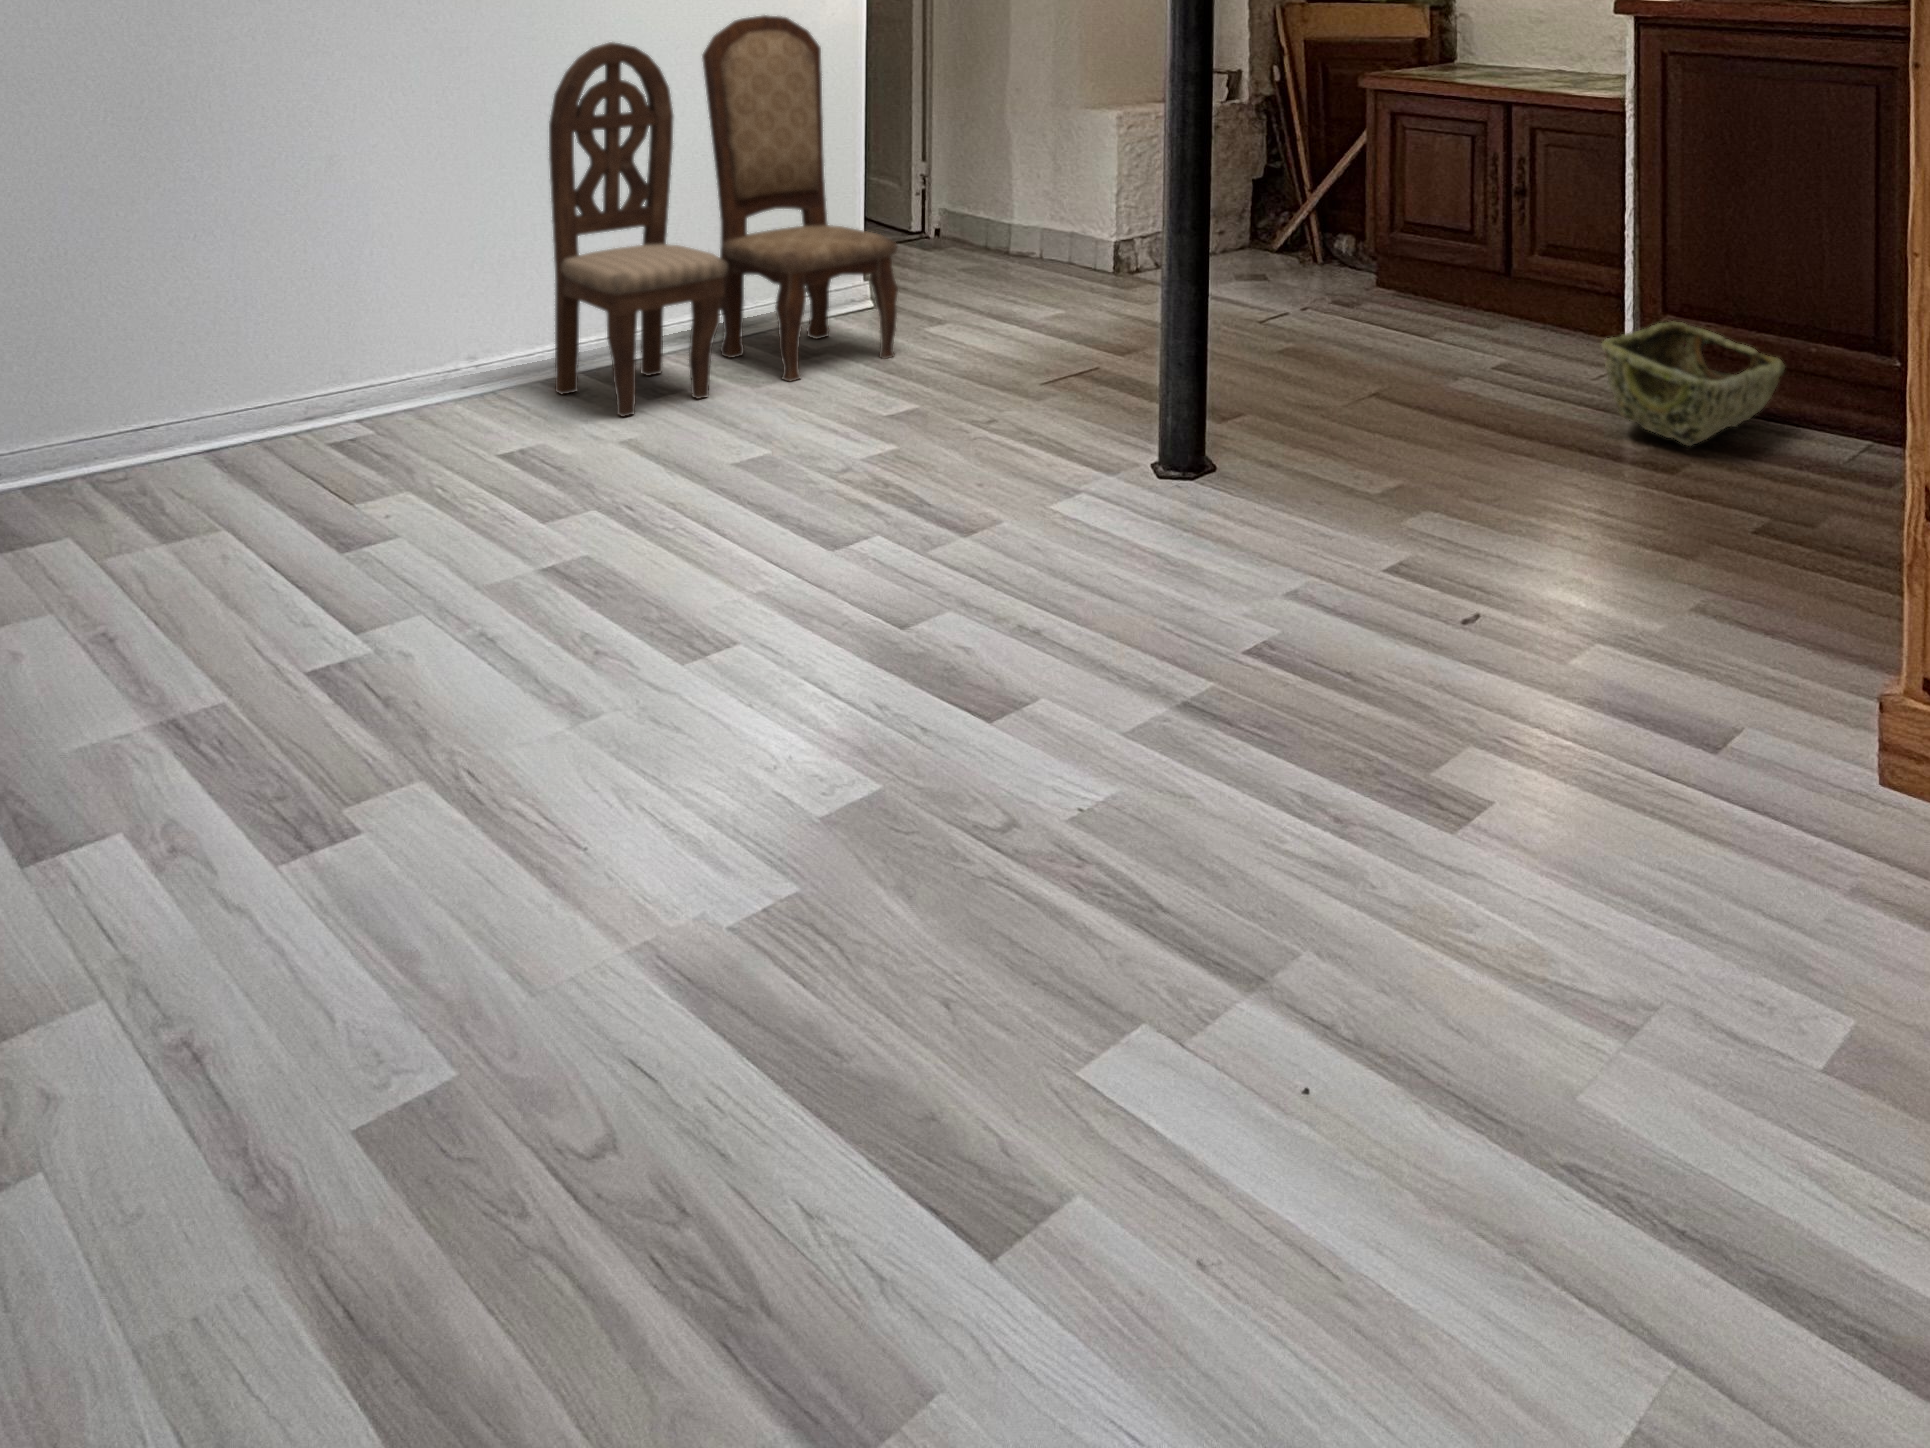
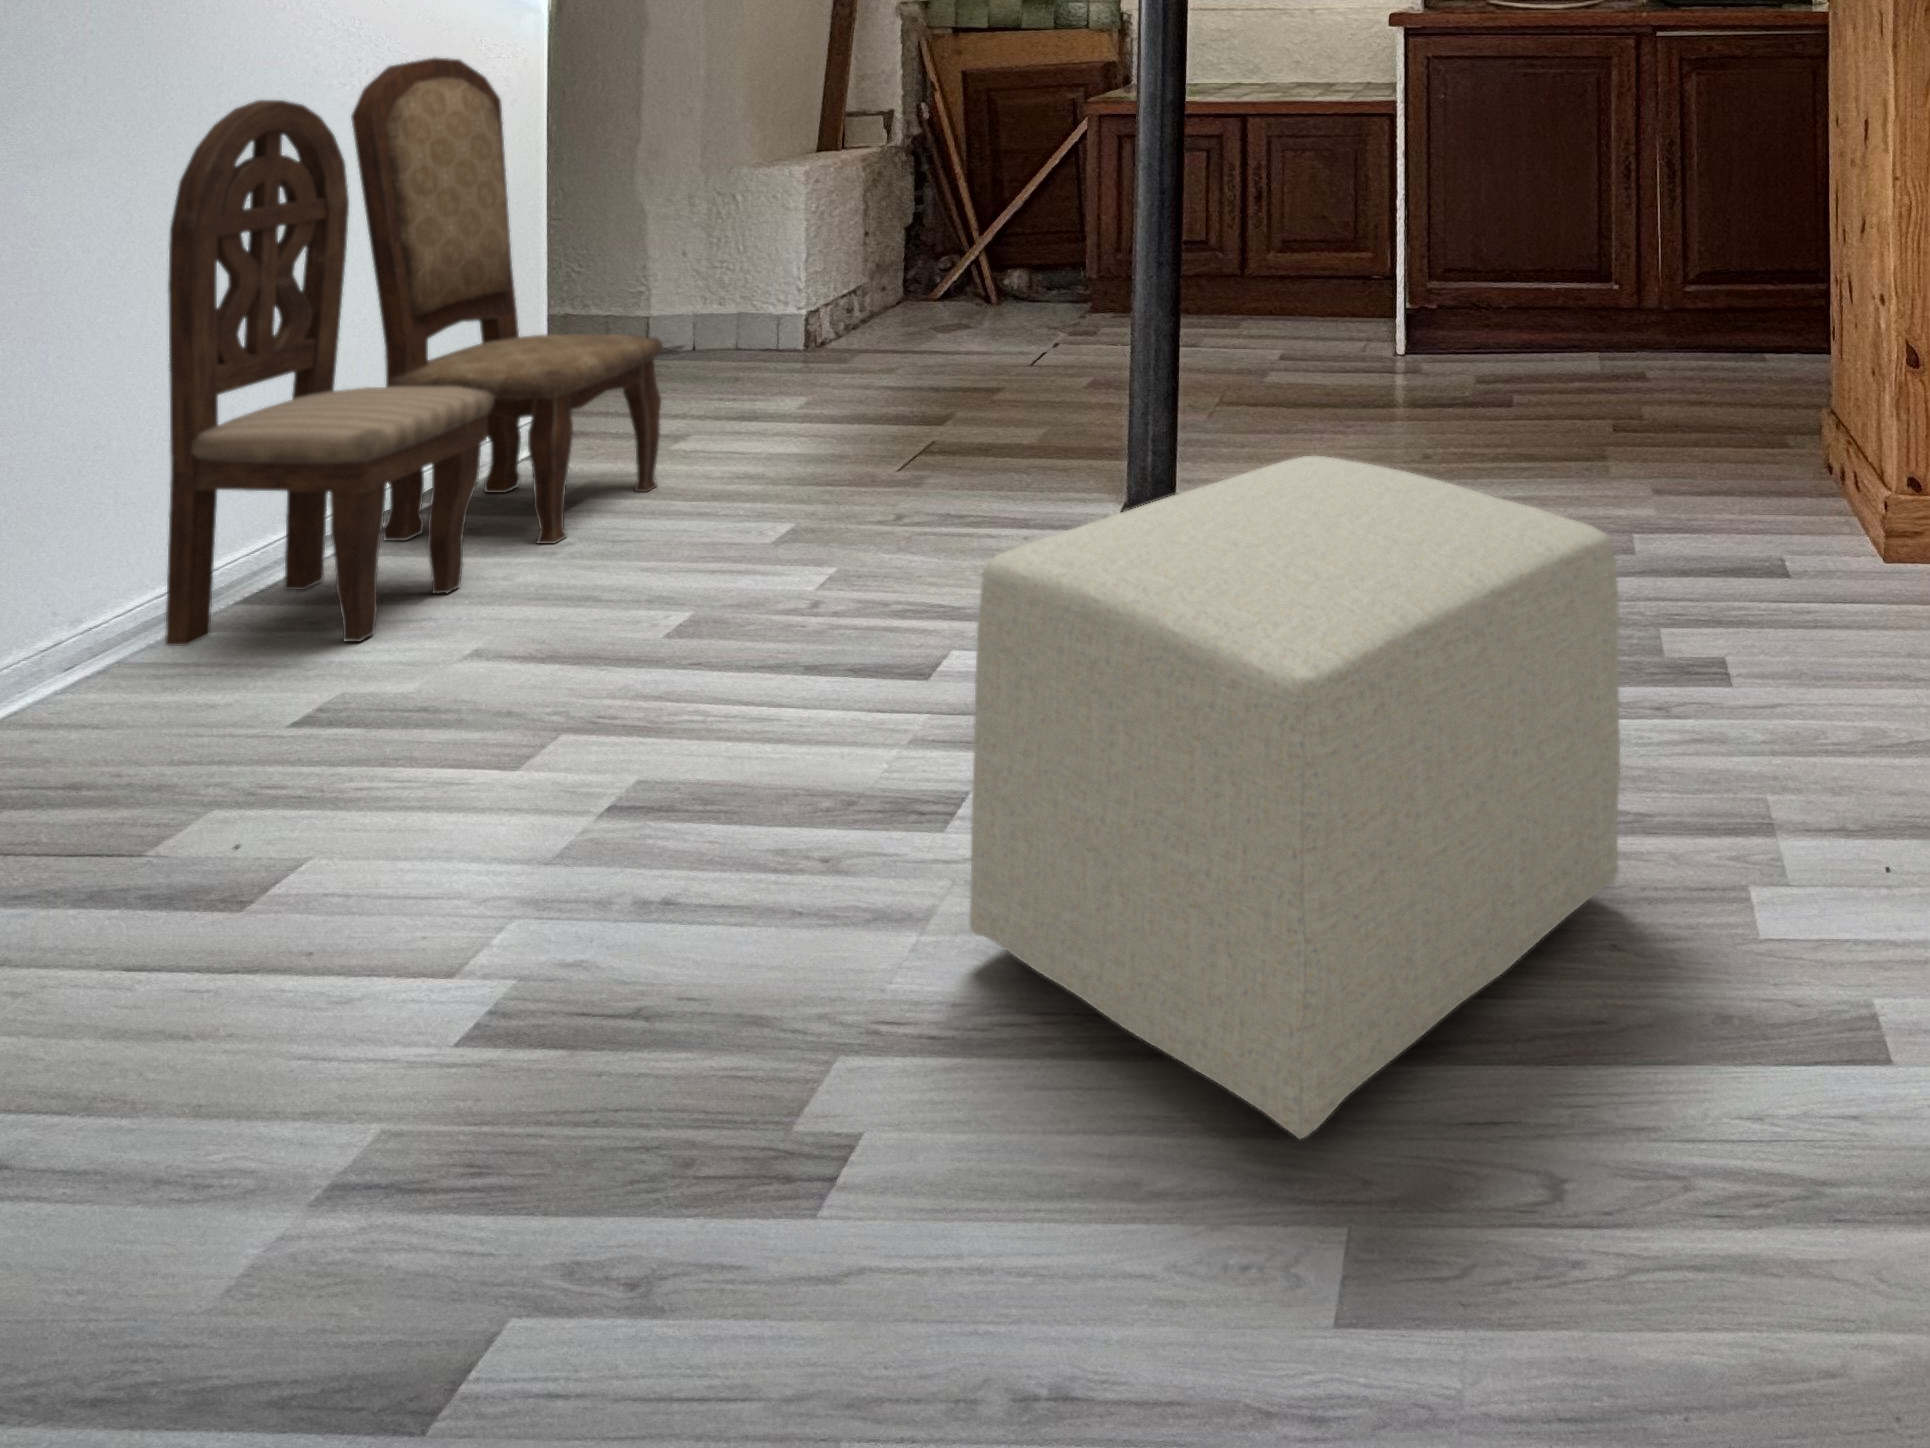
woven basket: present [1602,321,1785,446] -> none [1444,293,1554,390]
ottoman: none [451,432,955,989] -> present [969,456,1620,1139]

